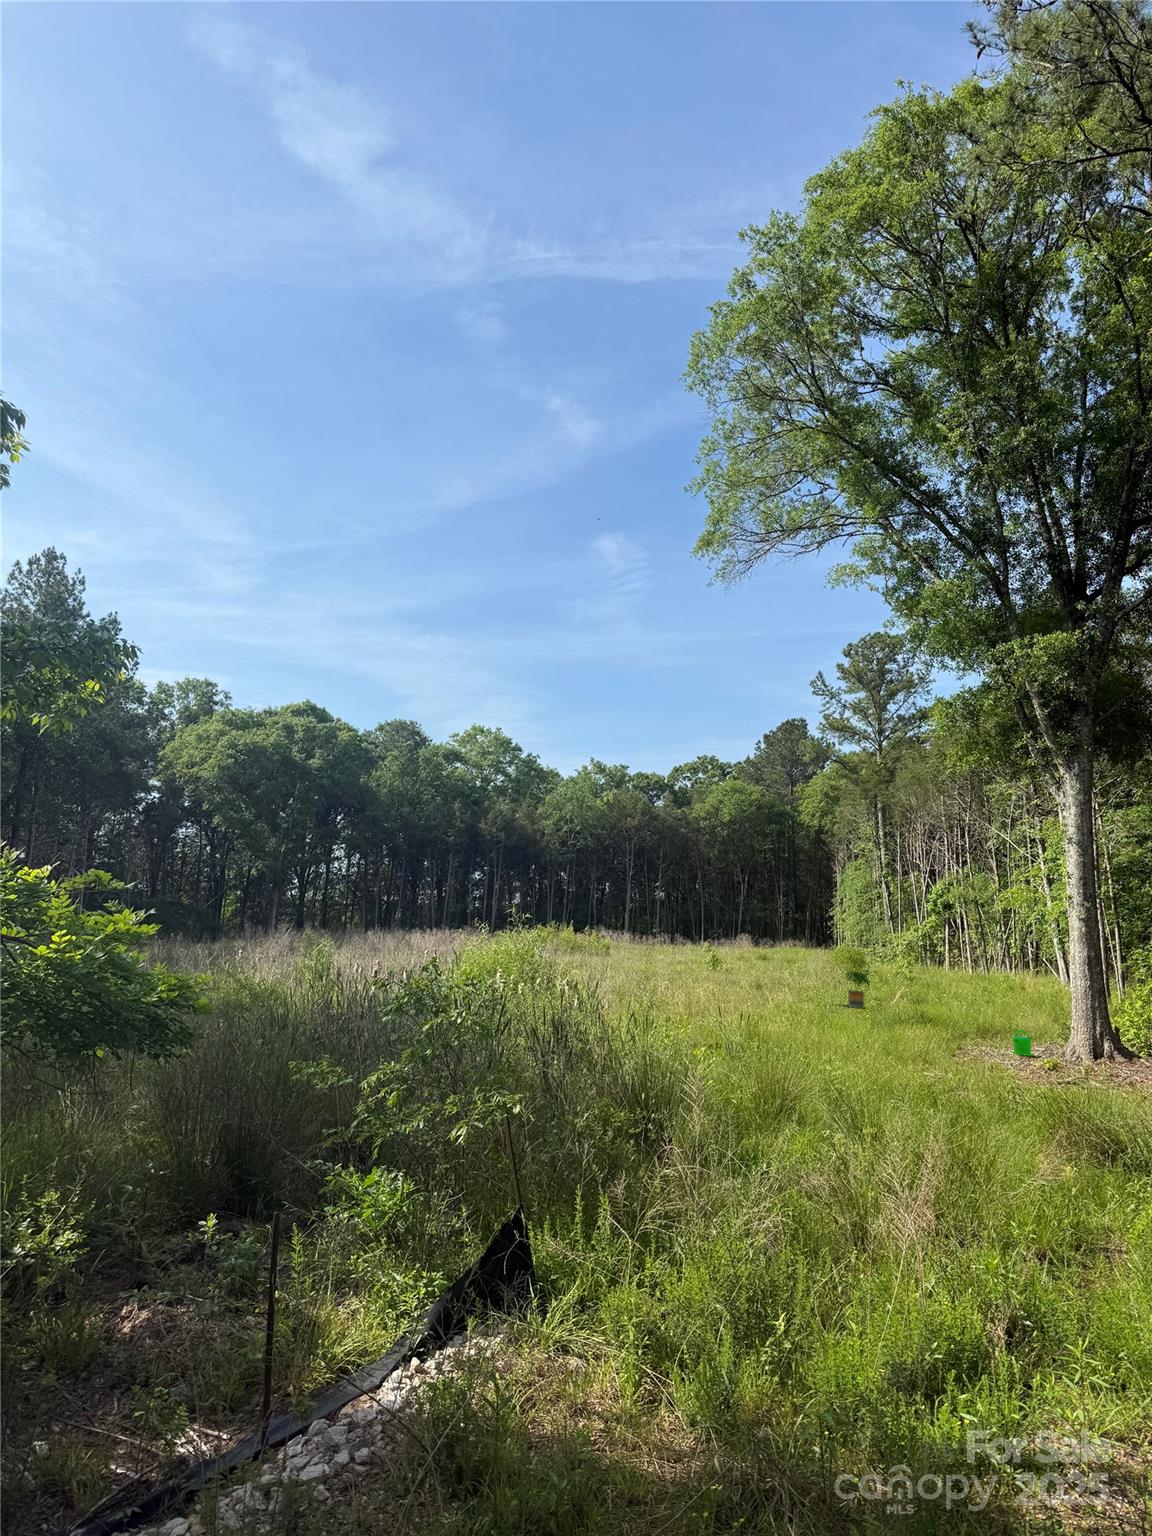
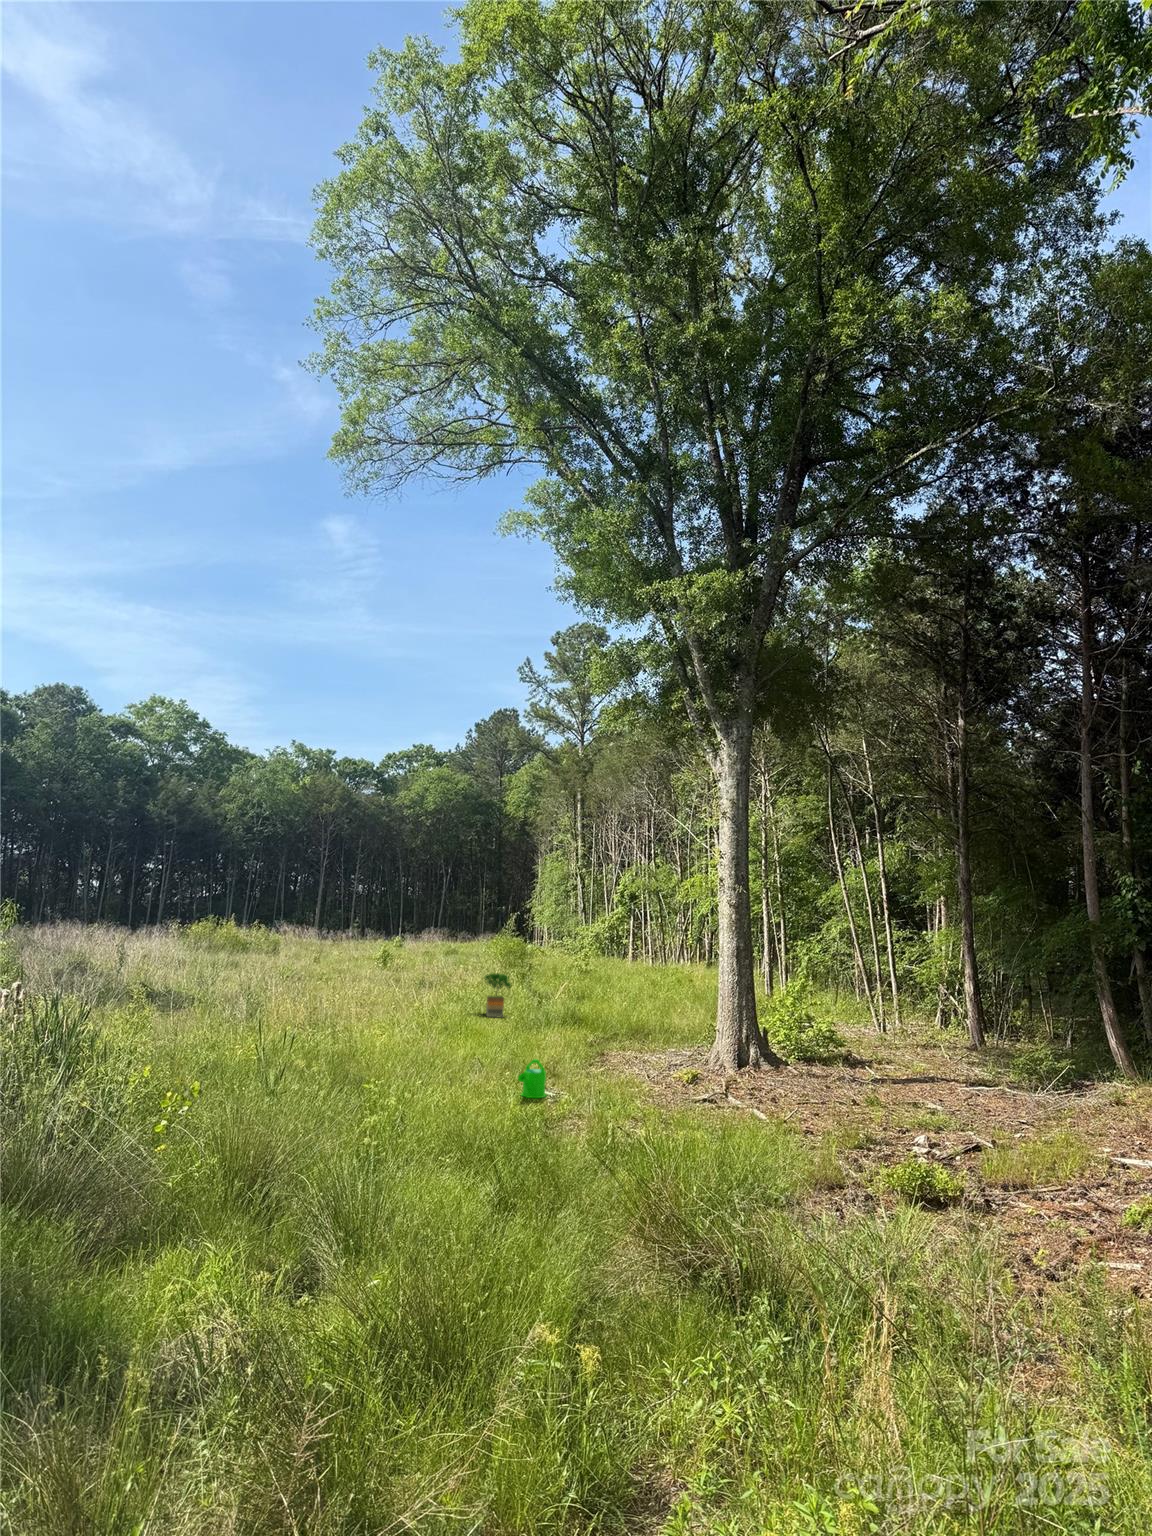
watering can: present [1013,1030,1032,1056] -> present [518,1059,546,1098]

